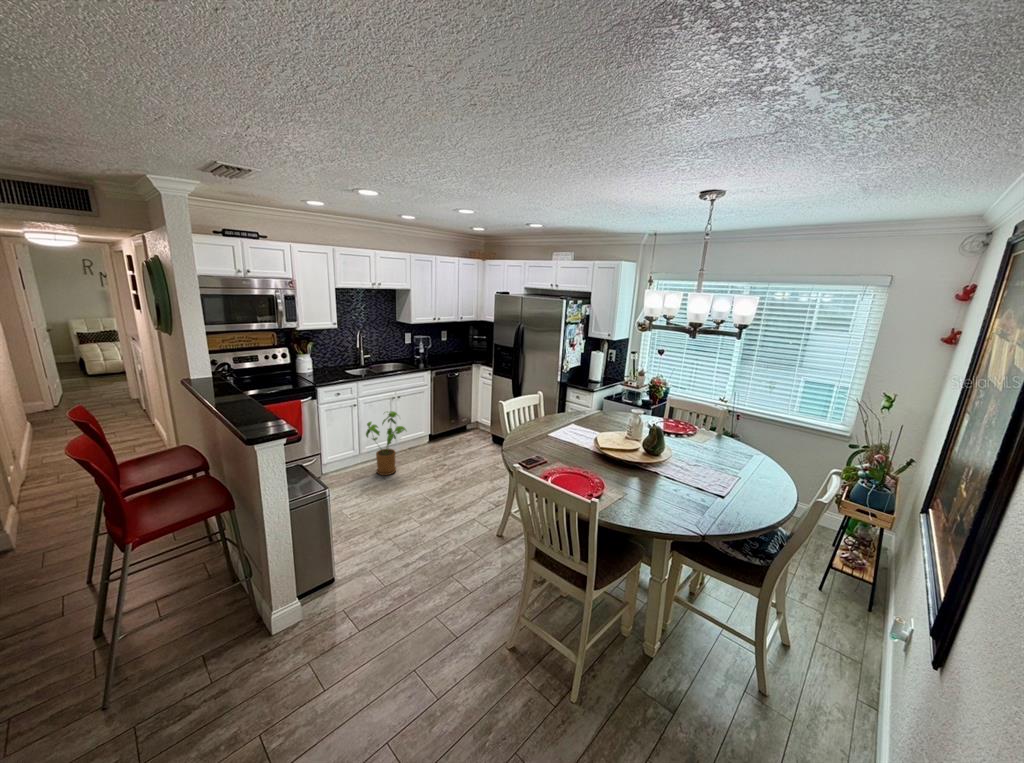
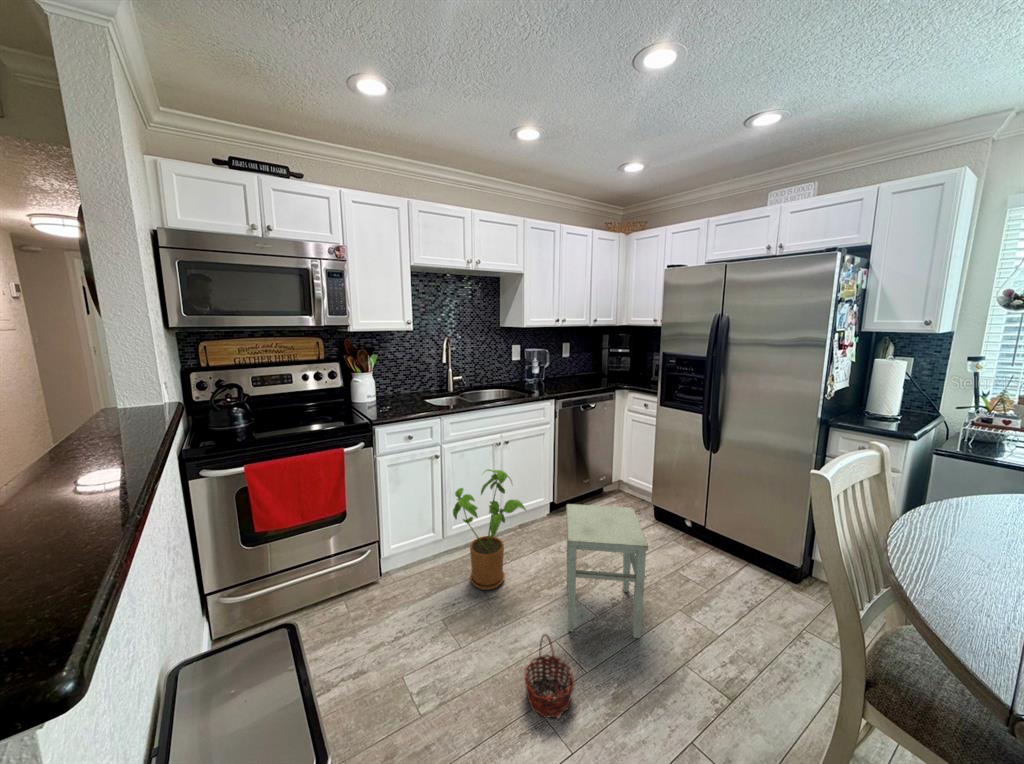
stool: none [425,428,465,487] -> present [566,504,648,638]
basket: none [401,478,424,510] -> present [525,634,574,717]

